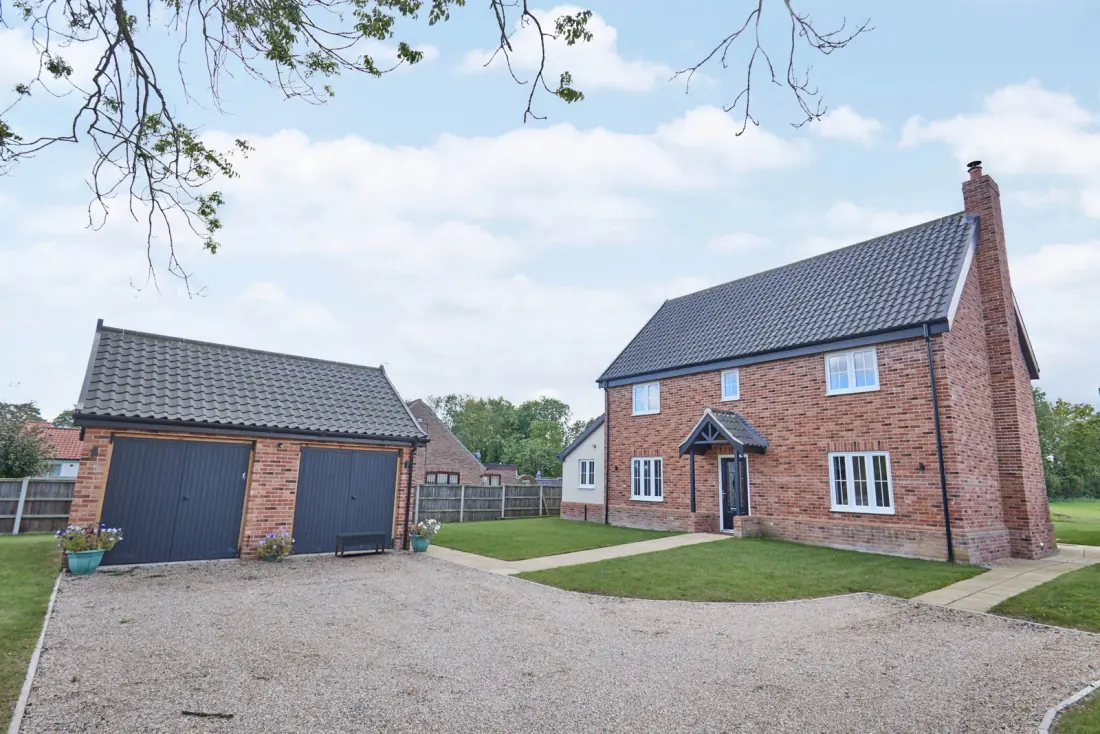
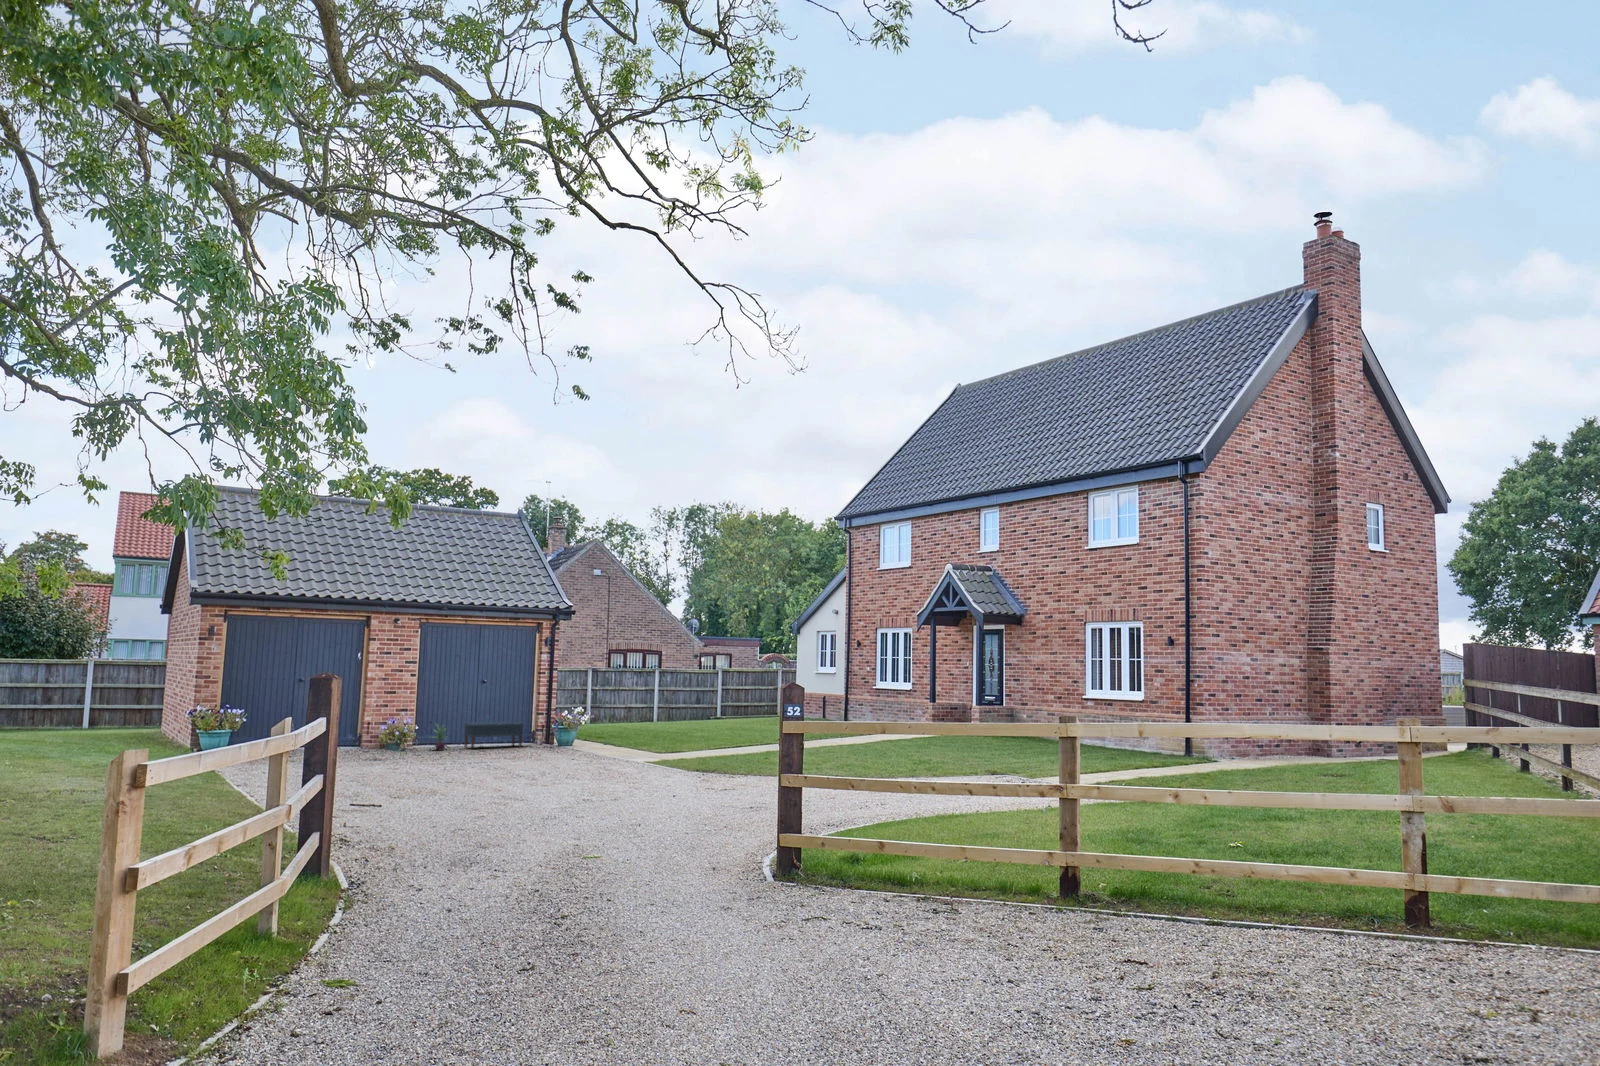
decorative plant: none [299,534,327,559] -> present [435,724,445,750]

